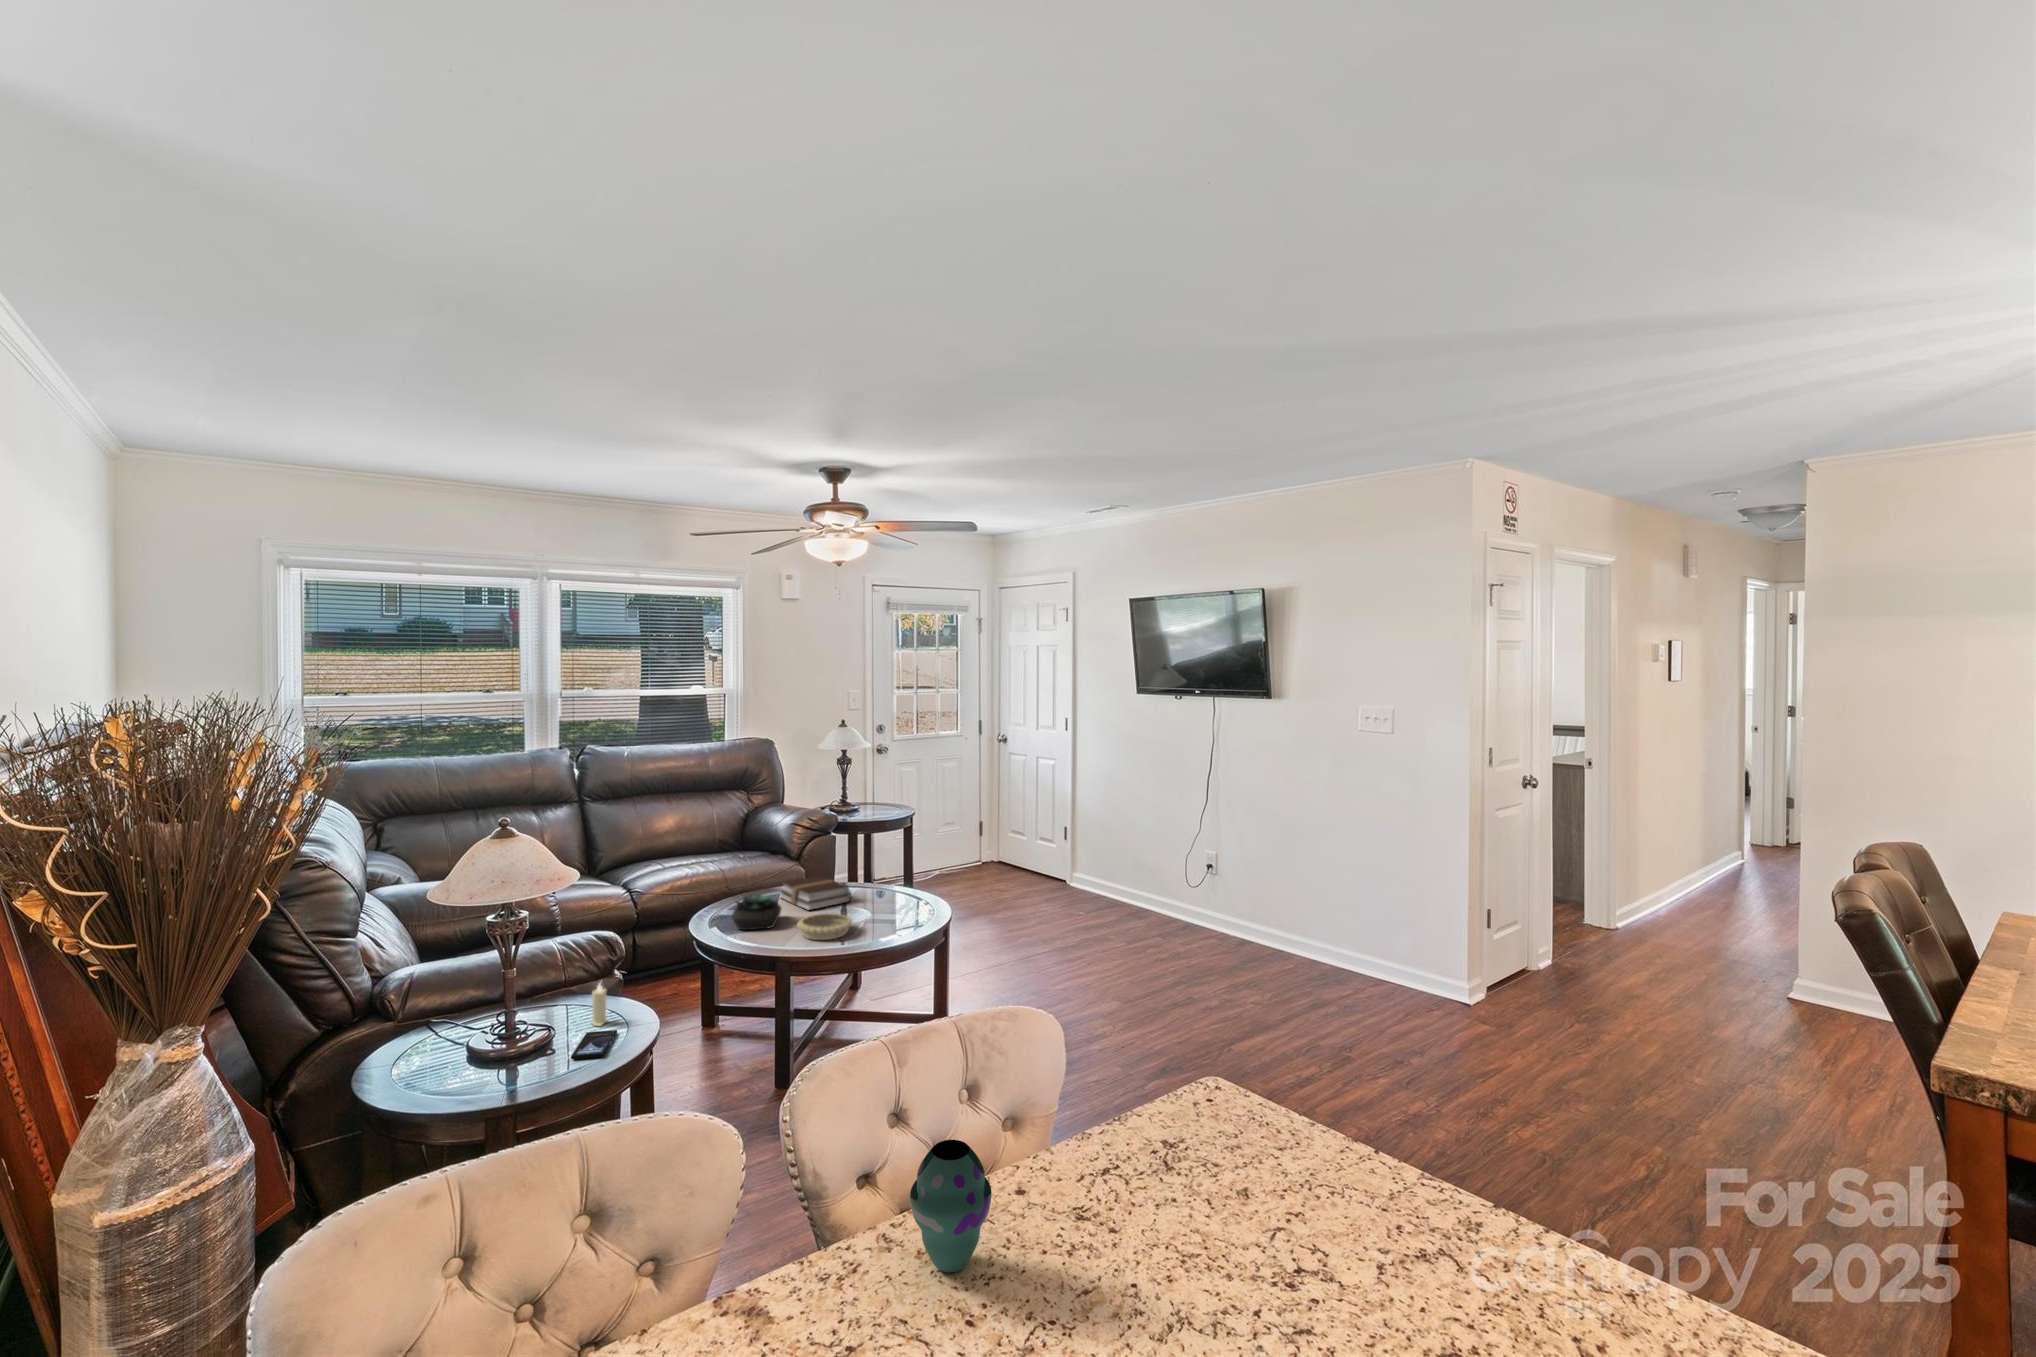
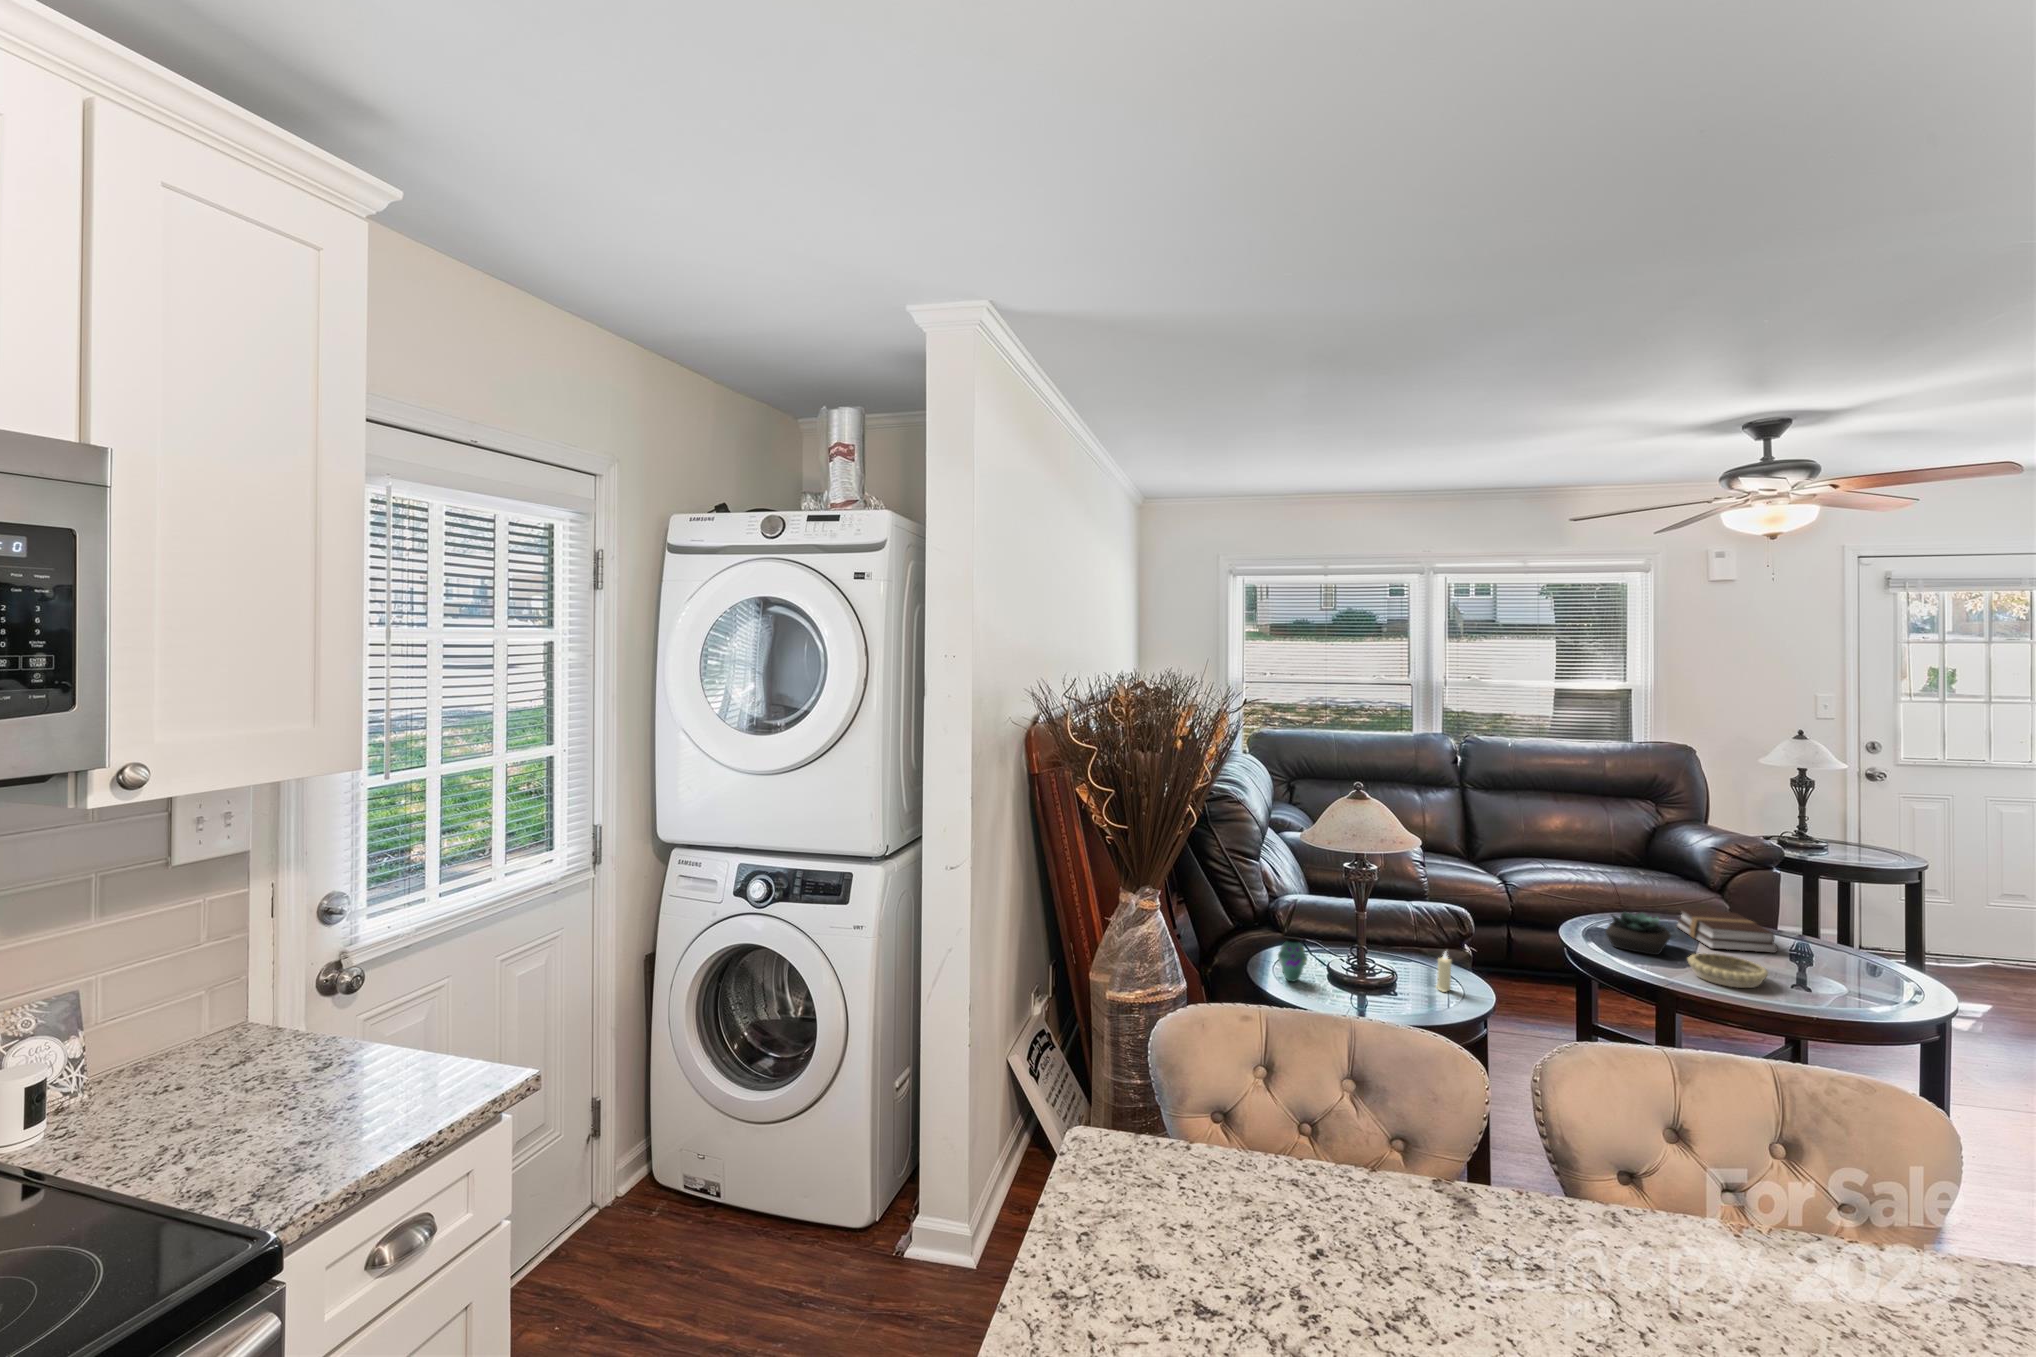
smartphone: present [571,1030,617,1059] -> none [1412,993,1458,1017]
vase: present [910,1140,991,1272] -> present [1278,939,1307,981]

